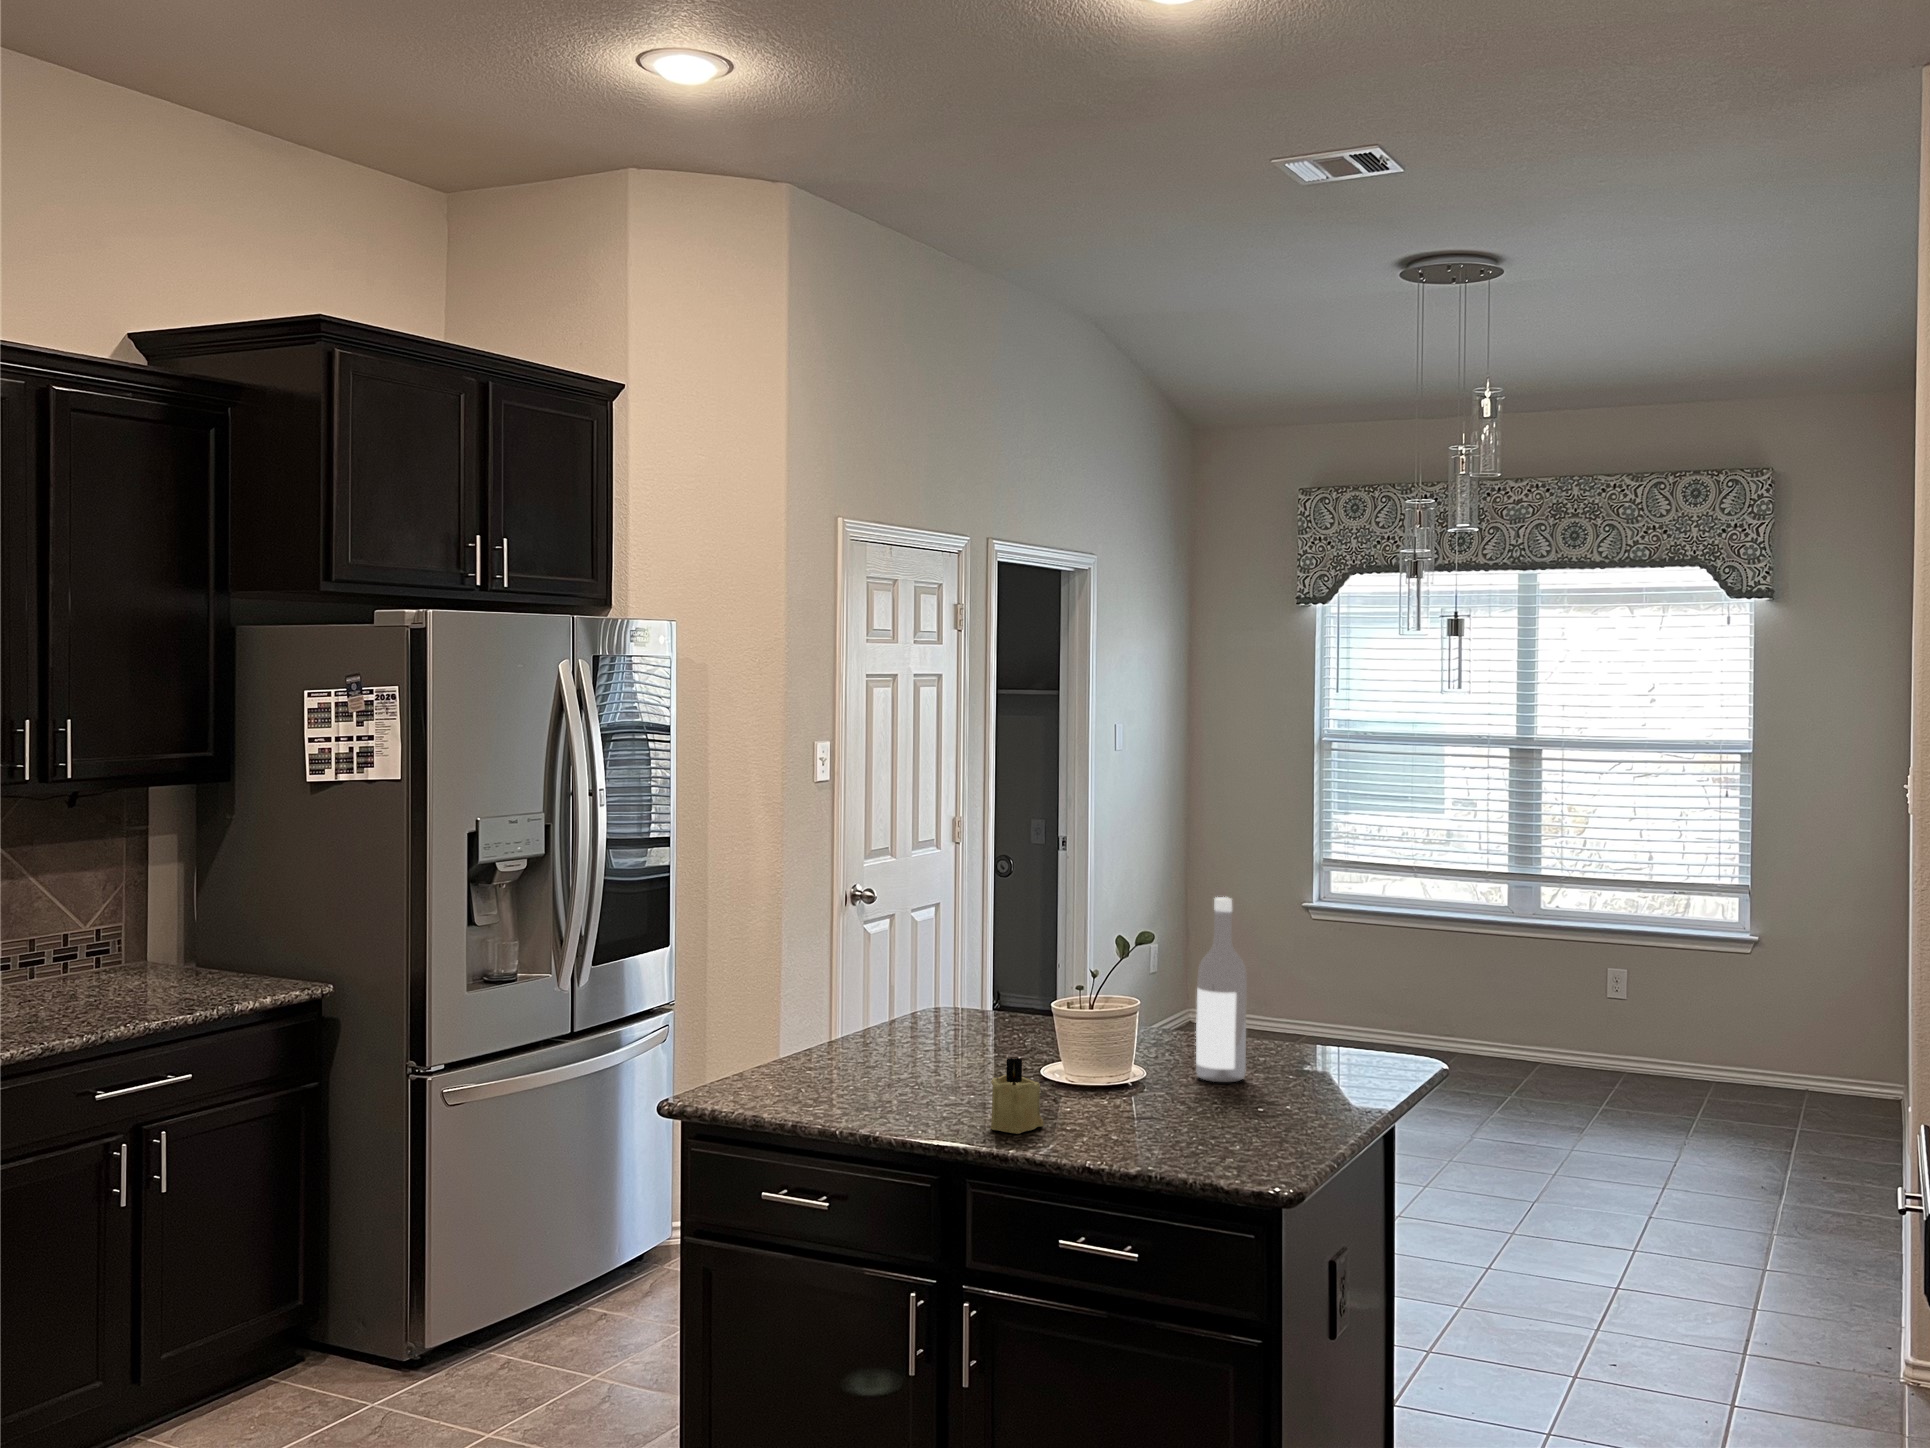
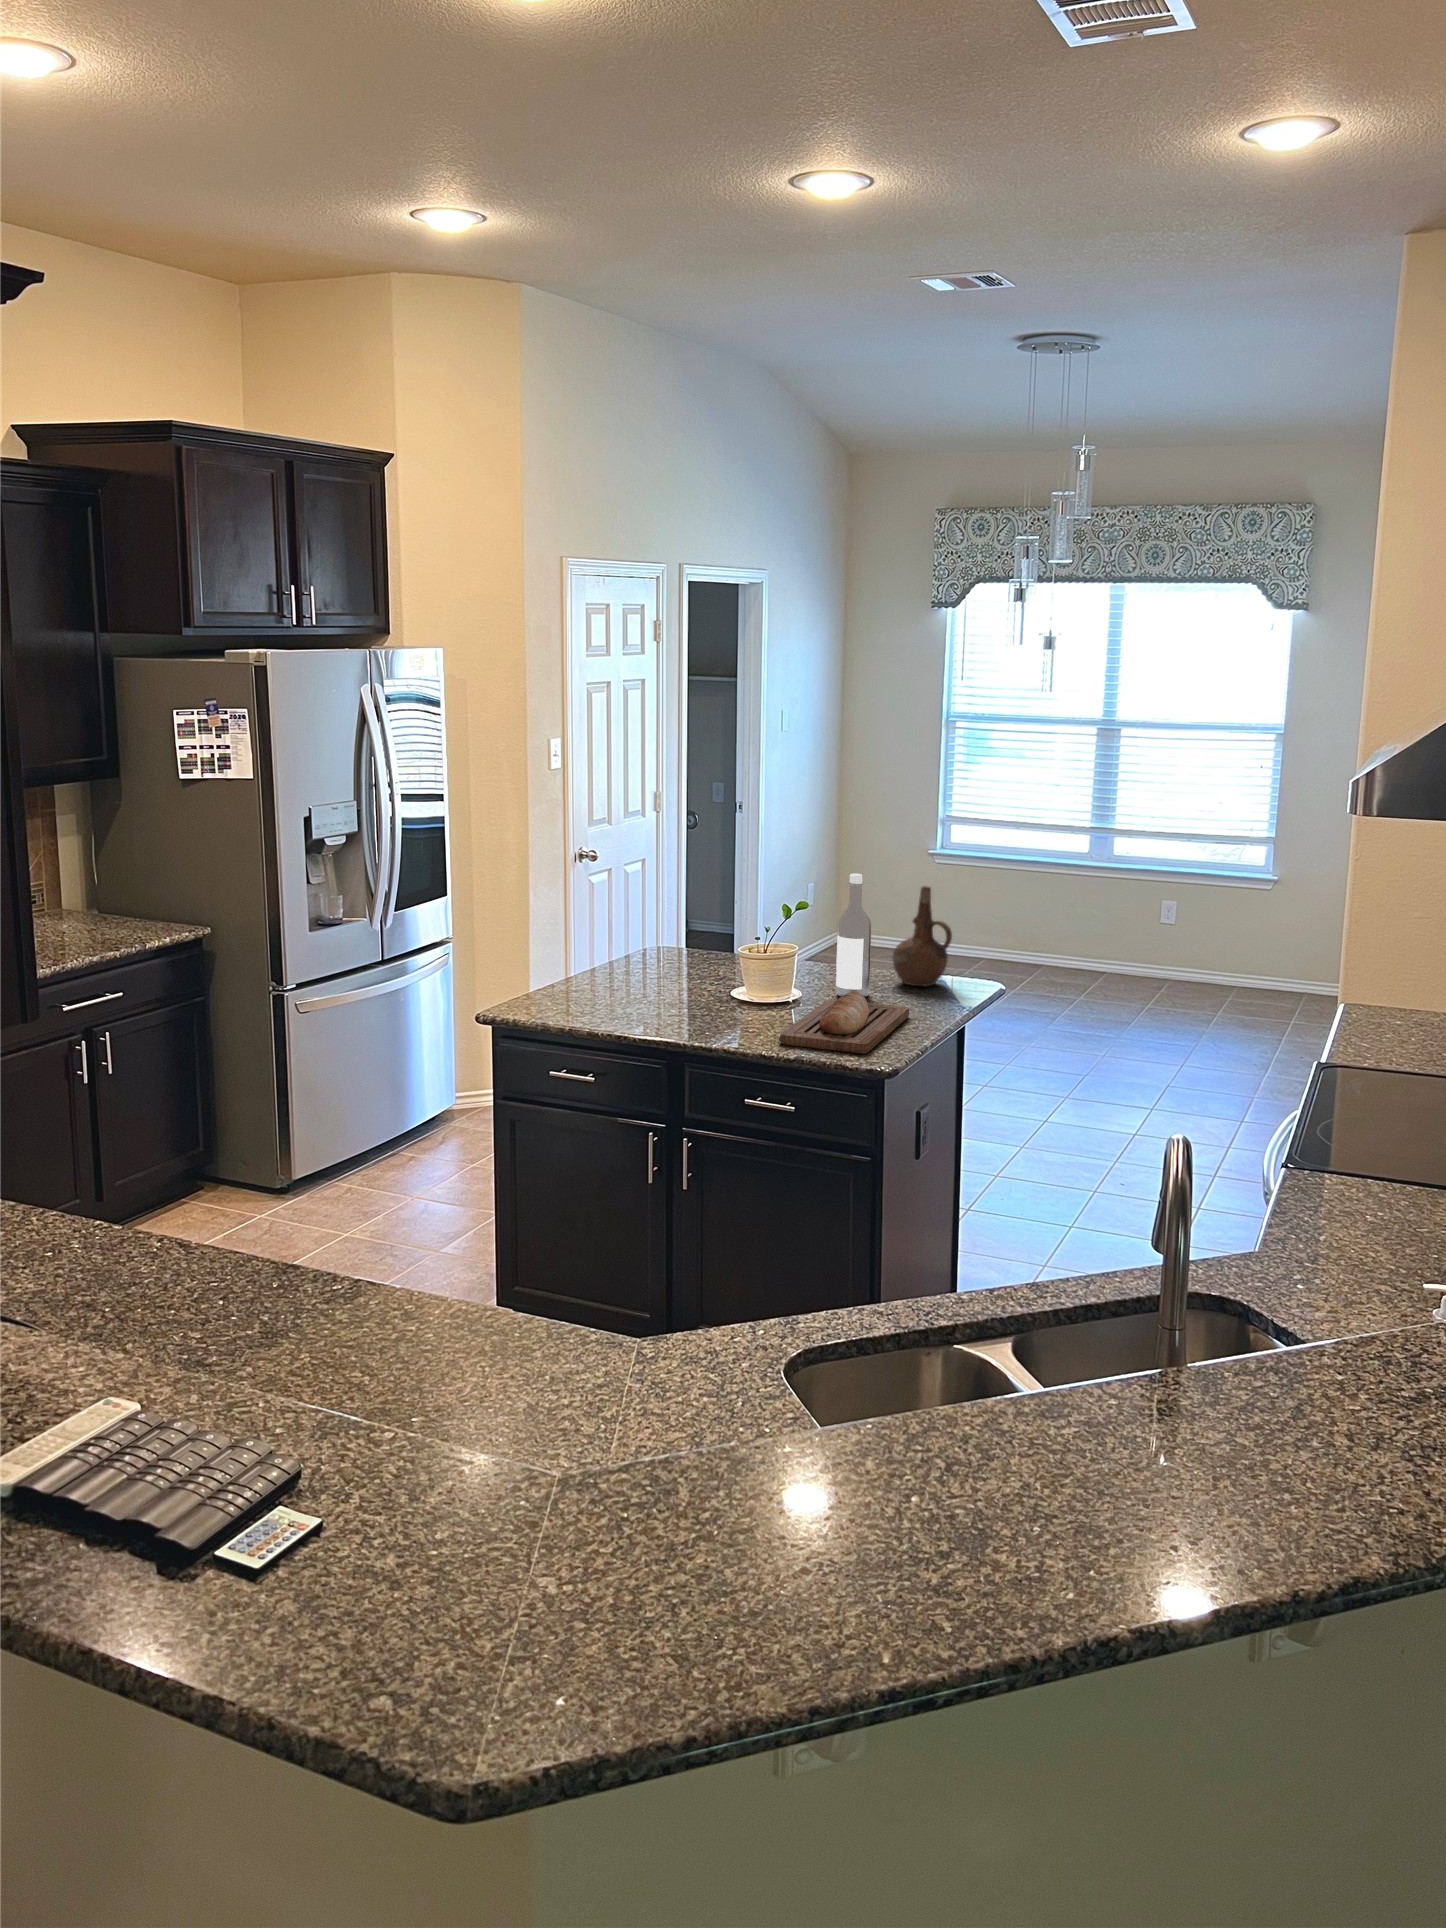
ceramic pitcher: none [1277,919,1364,1066] -> present [893,886,952,987]
candle: present [991,1058,1044,1134] -> none [698,985,733,1034]
bread loaf: none [1113,1071,1308,1166] -> present [779,992,909,1054]

